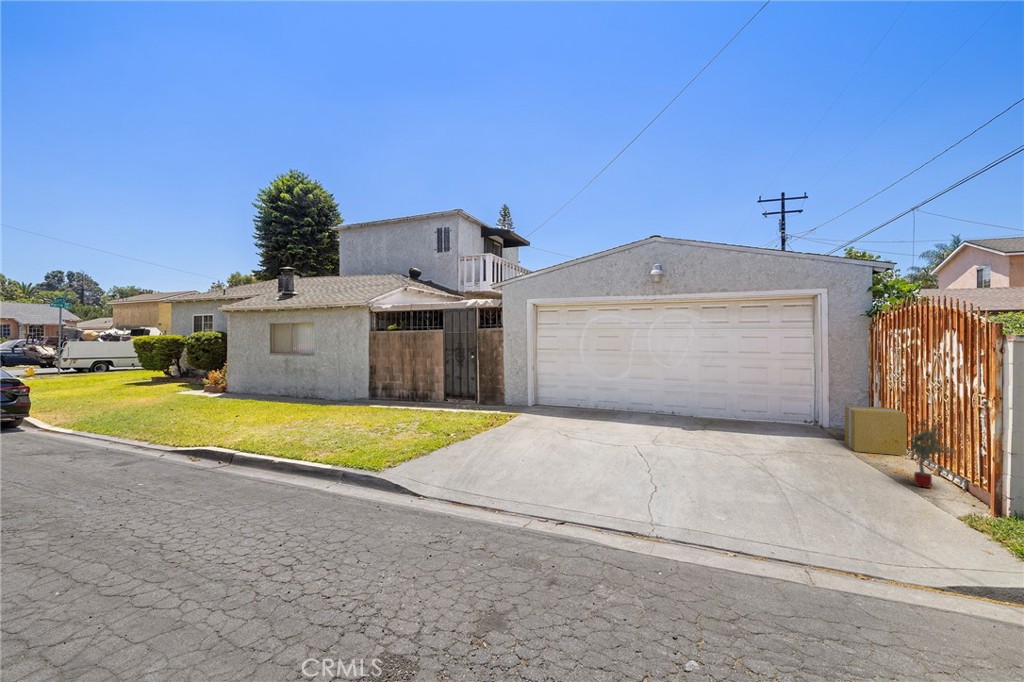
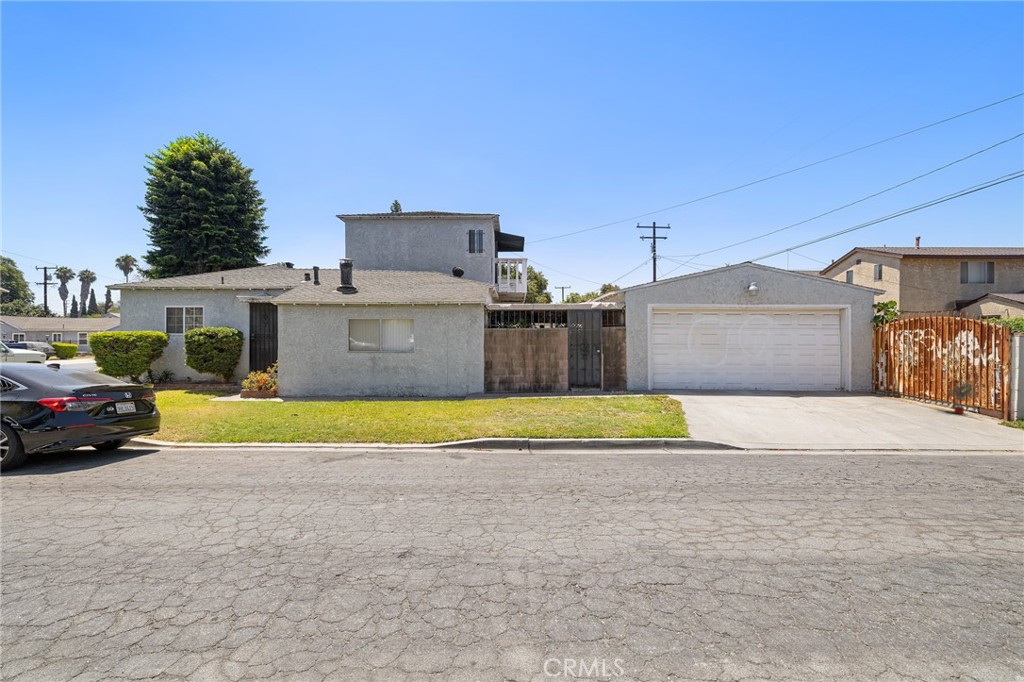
cardboard box: present [845,406,907,456] -> none [881,376,922,402]

